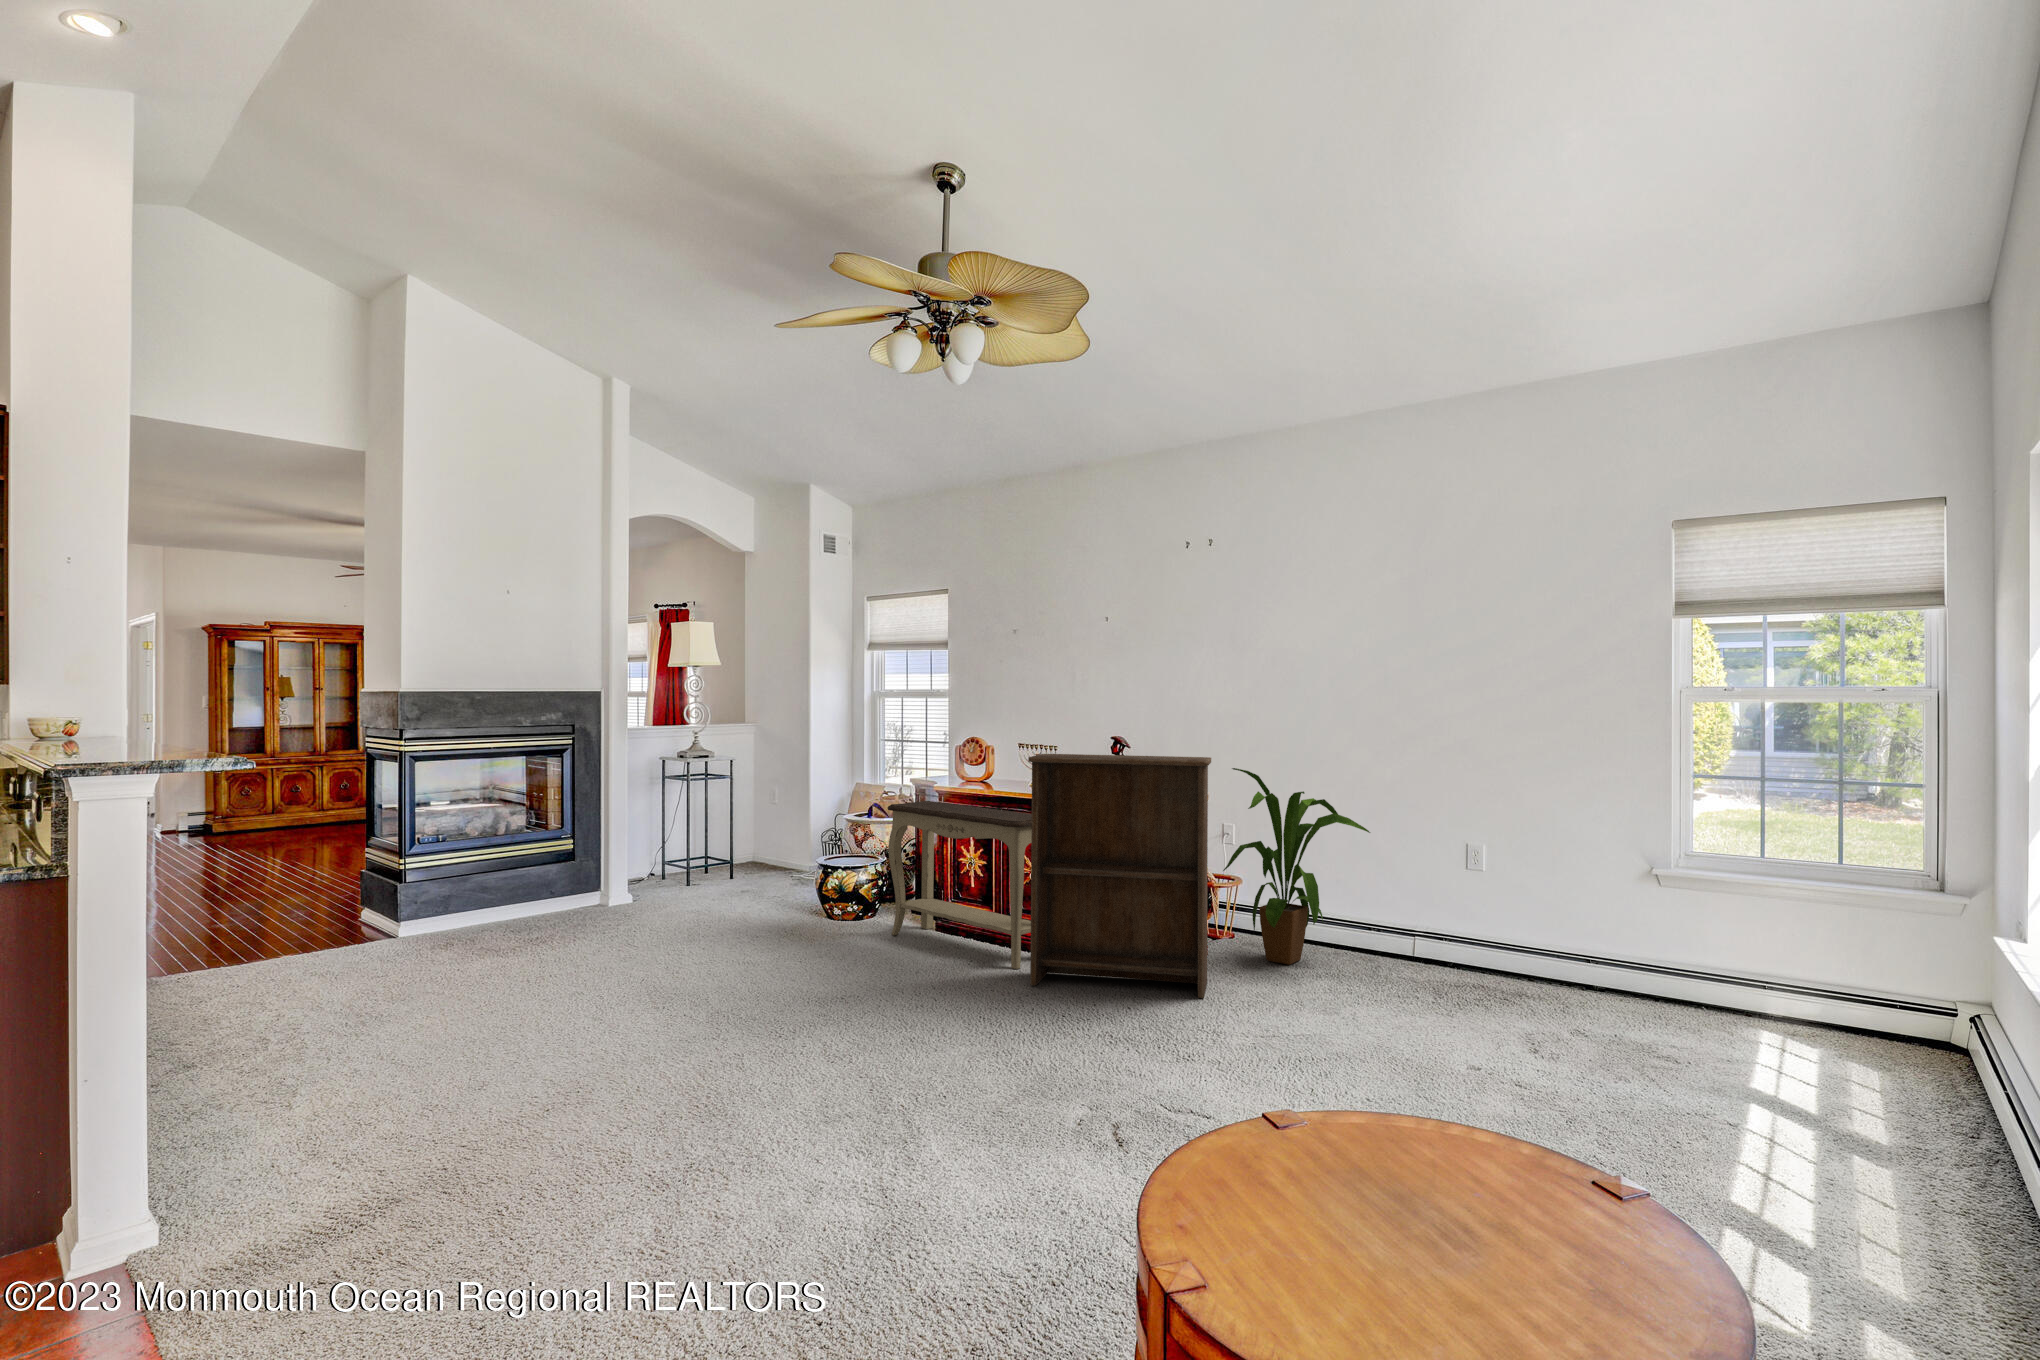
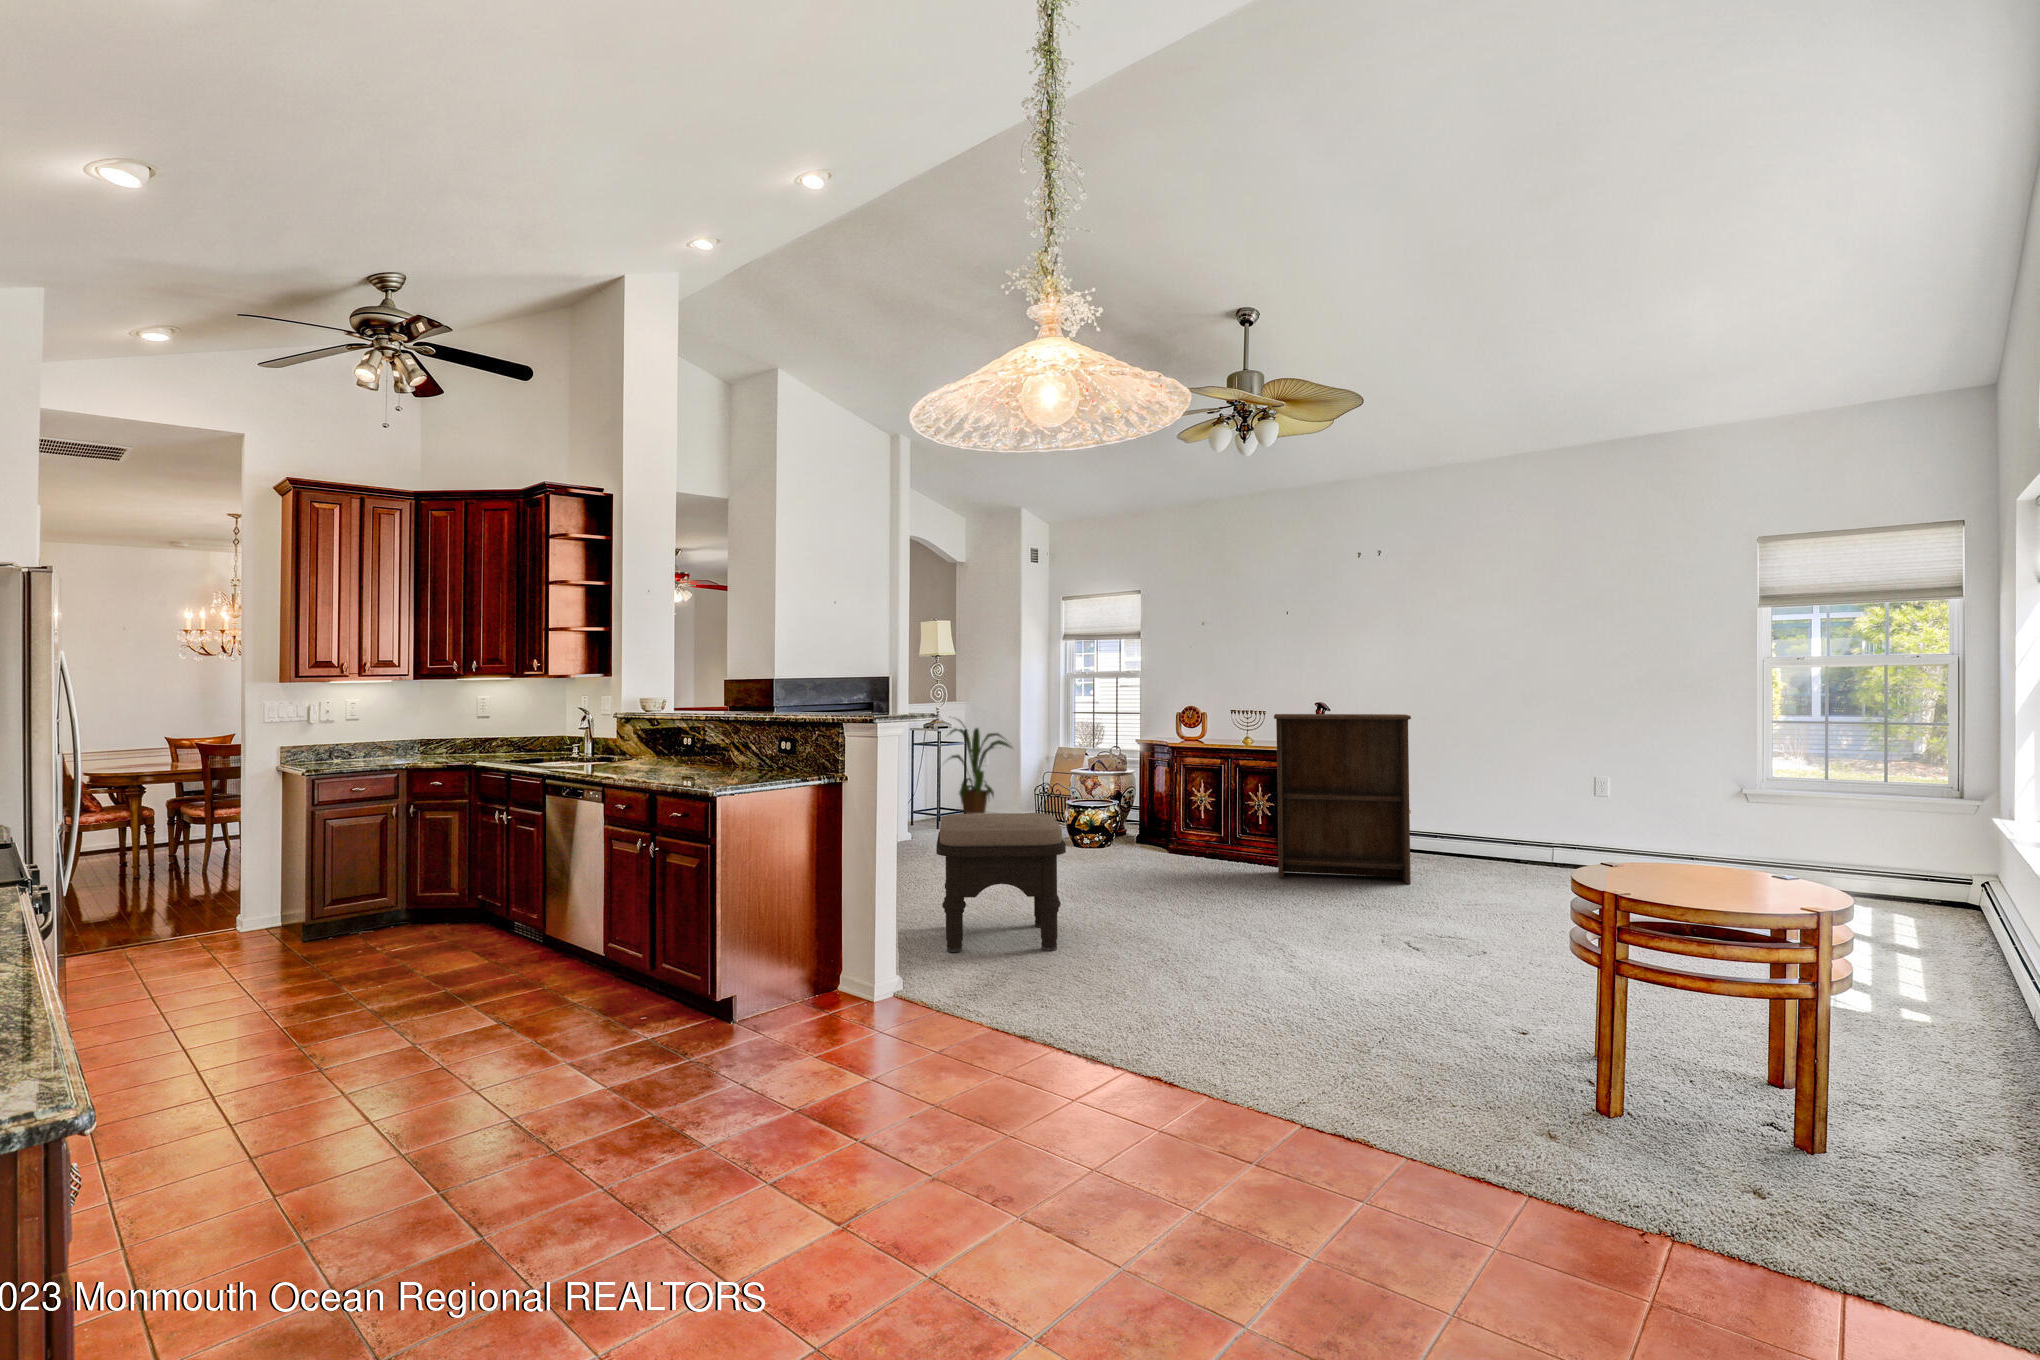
house plant: present [1223,768,1370,965] -> present [949,720,1011,814]
console table: present [887,801,1032,969] -> none [1138,754,1282,870]
ottoman: none [316,918,604,1177] -> present [936,813,1066,952]

